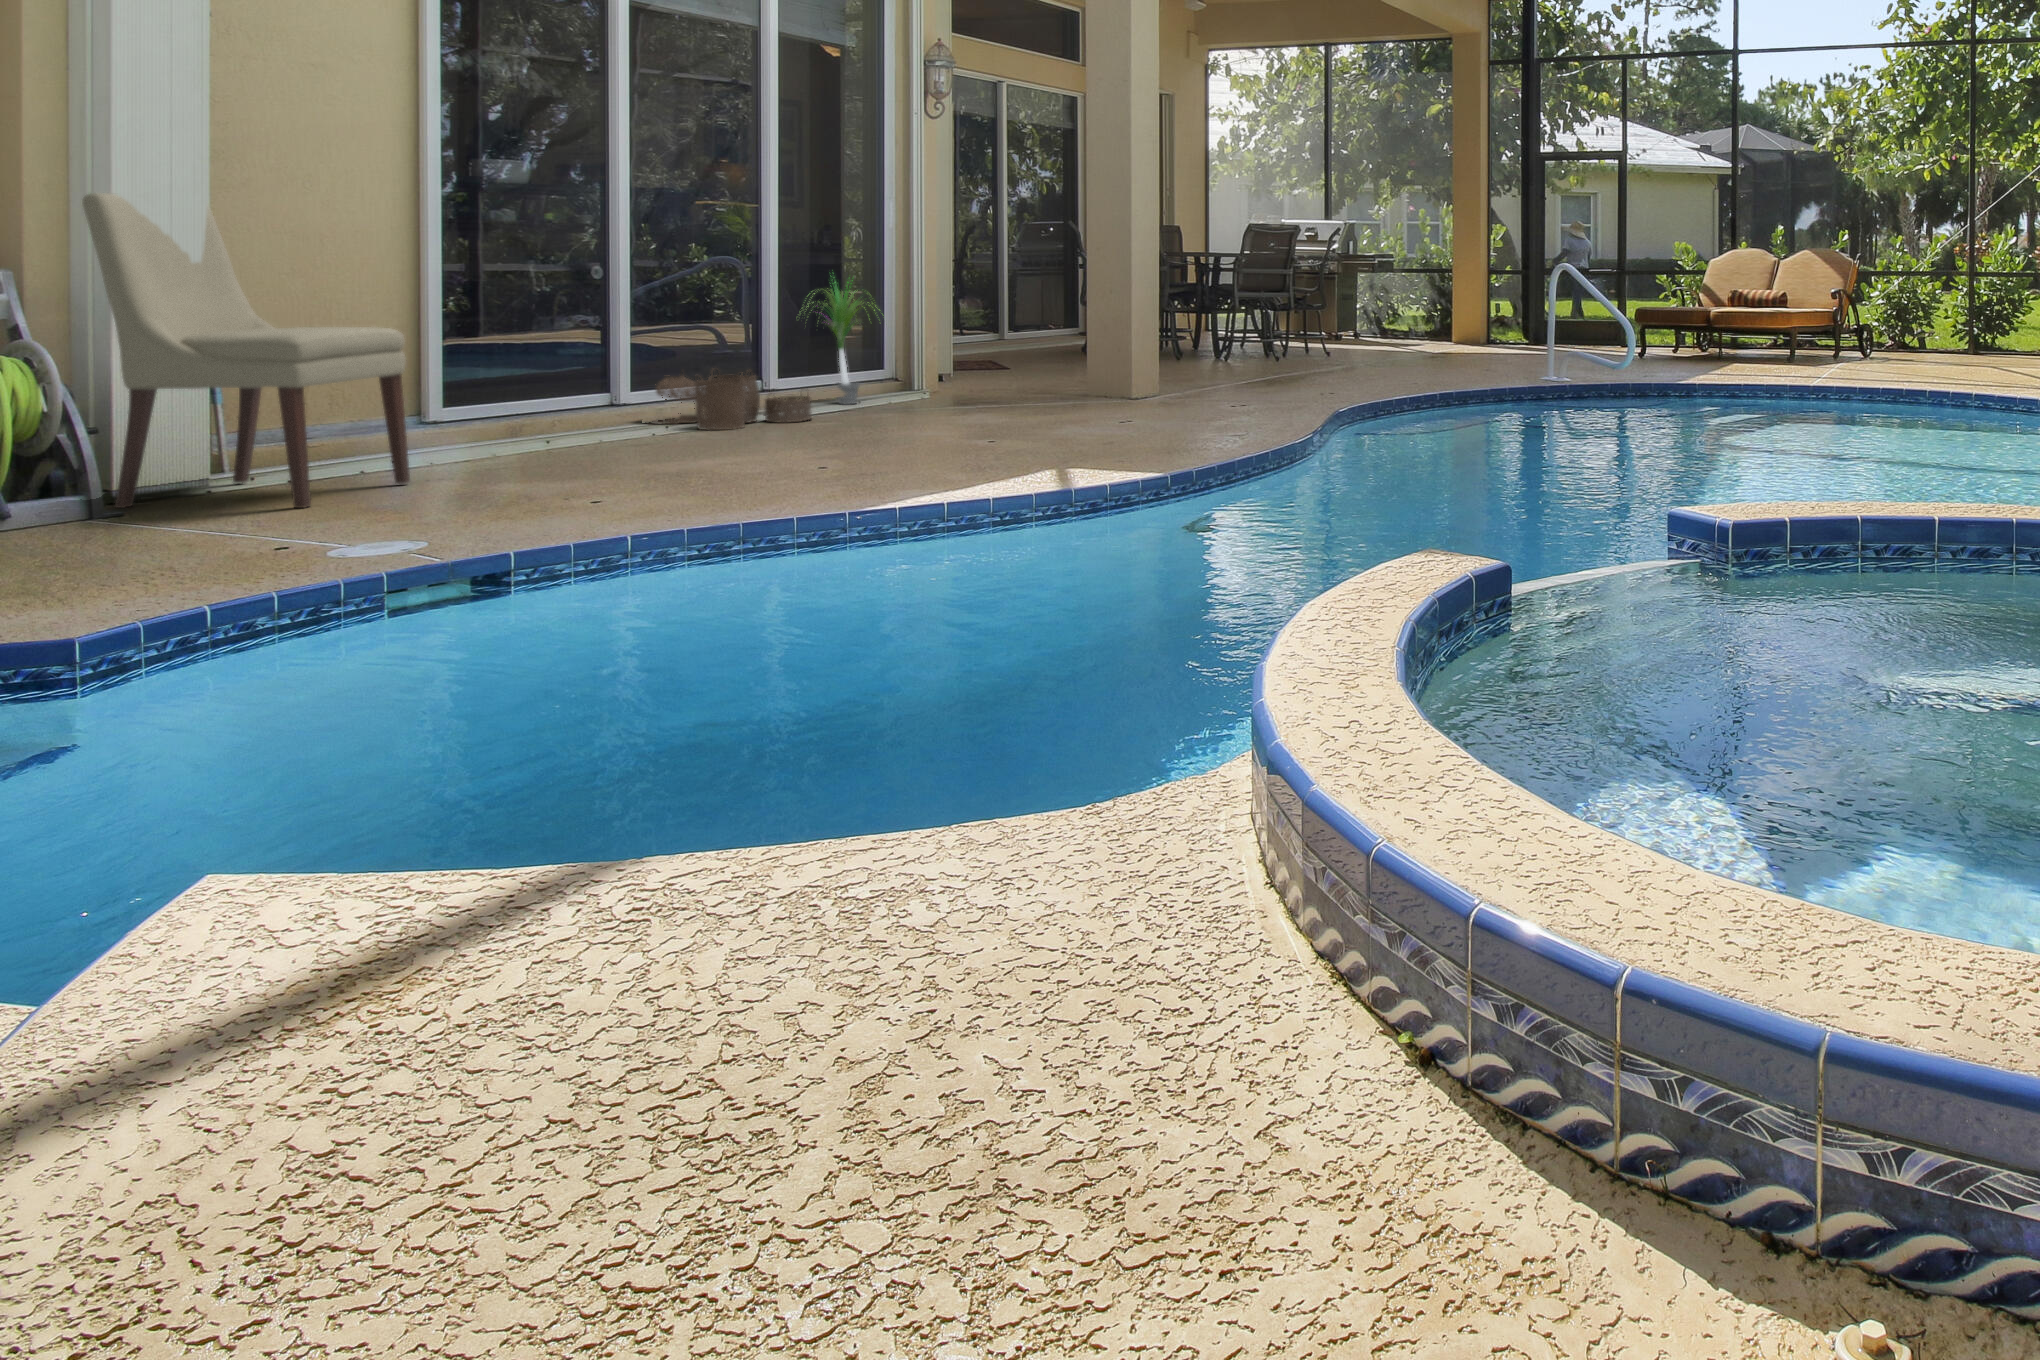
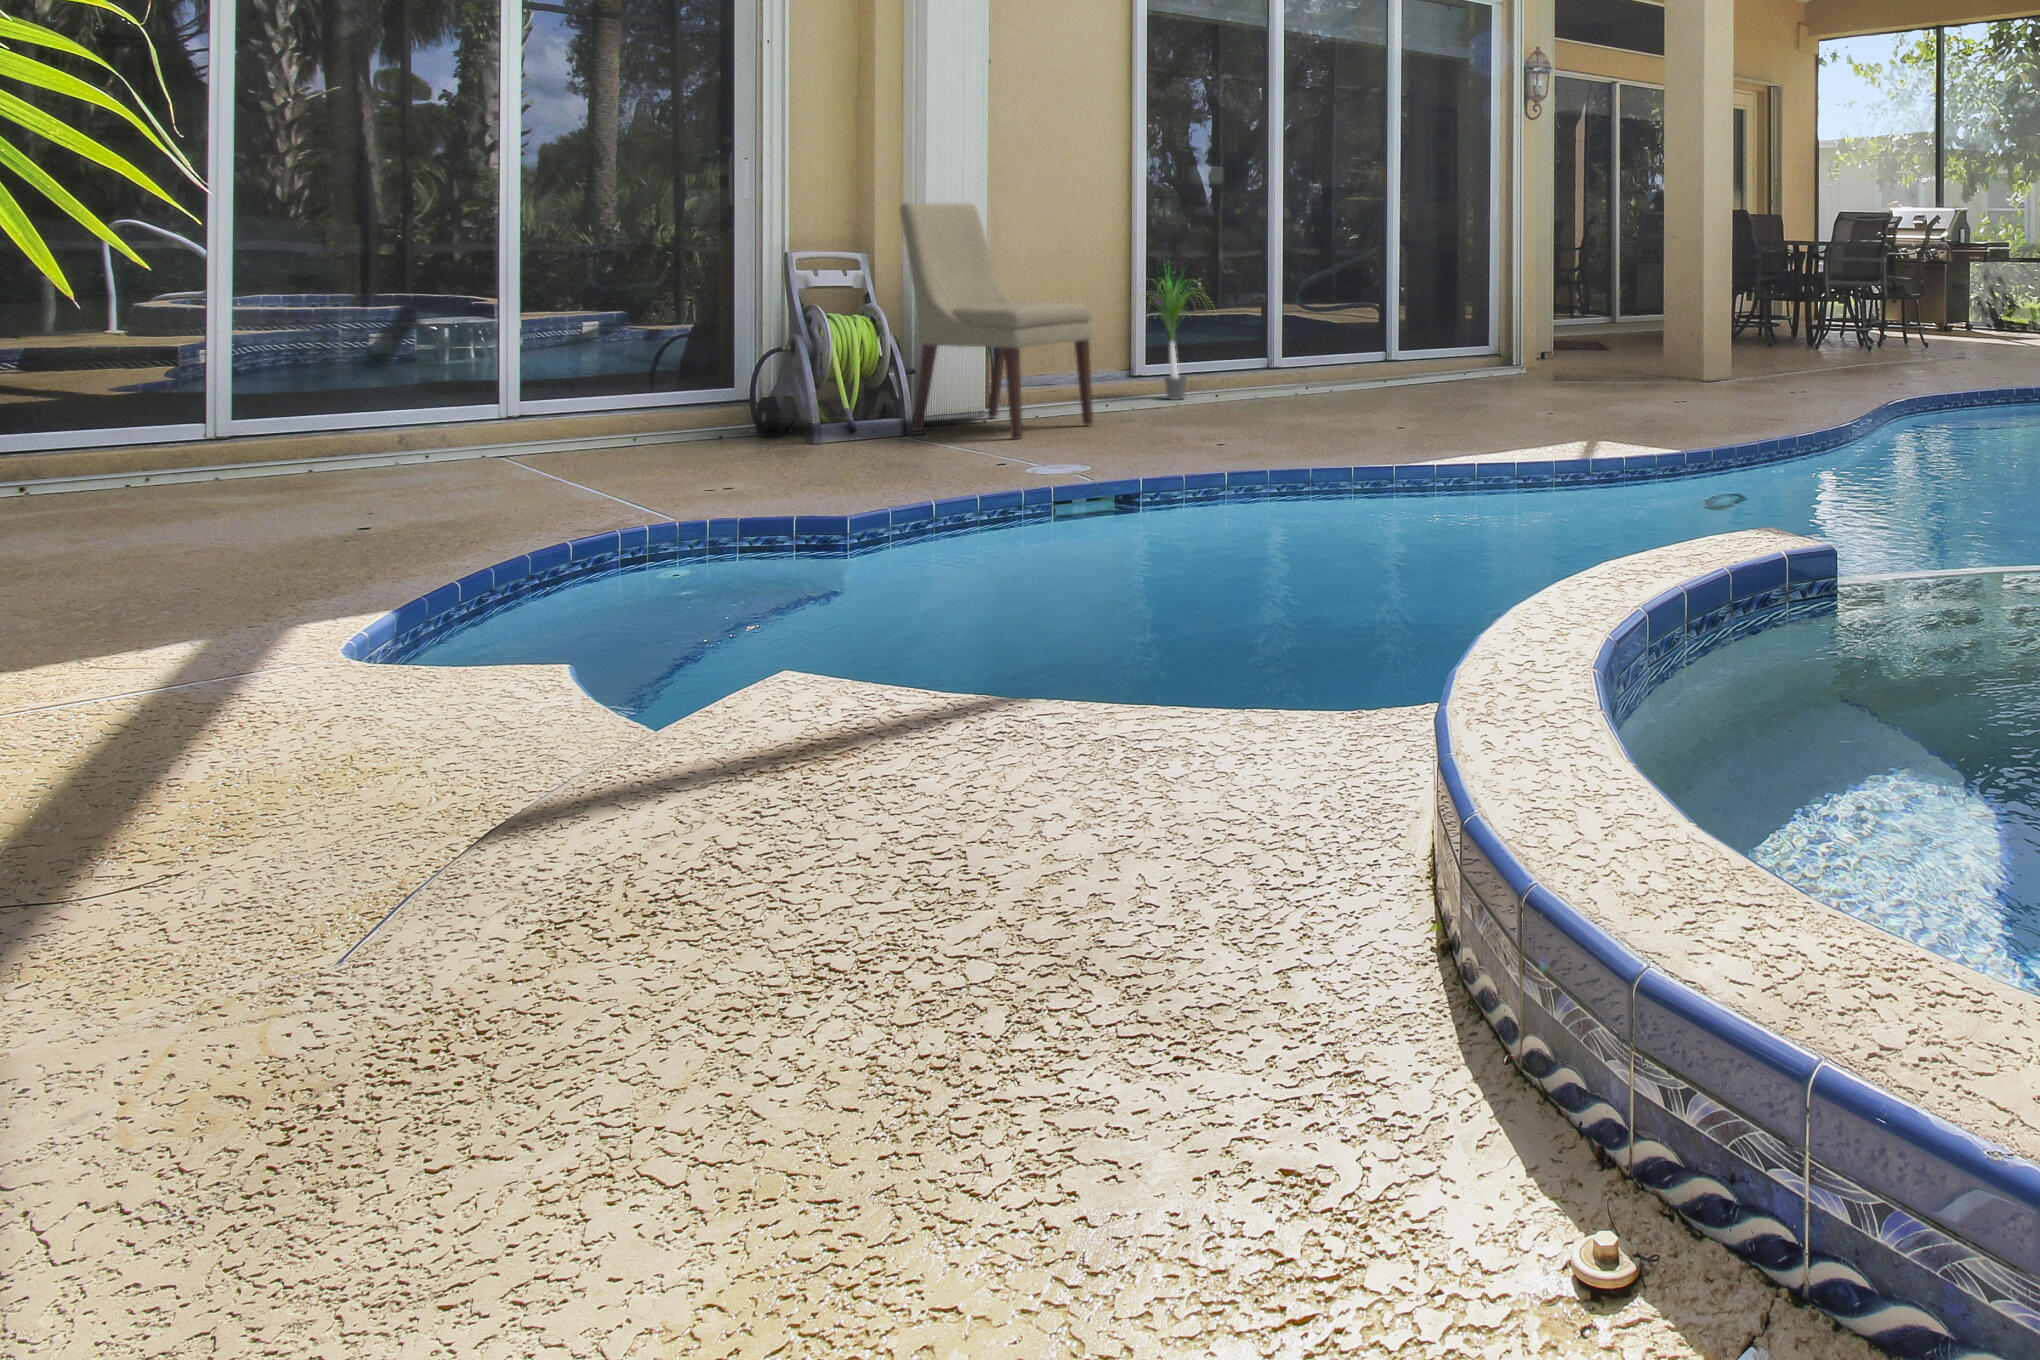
potted plant: present [807,282,876,405] -> present [1137,274,1208,400]
woven basket: present [651,374,812,430] -> none [1281,341,1408,394]

